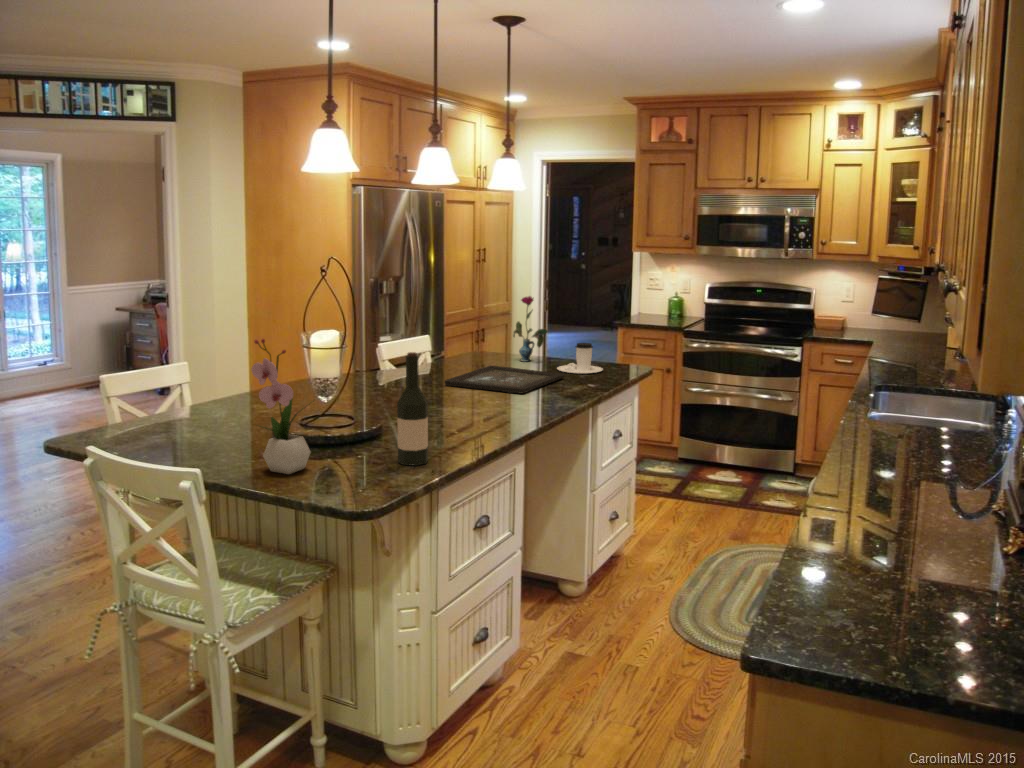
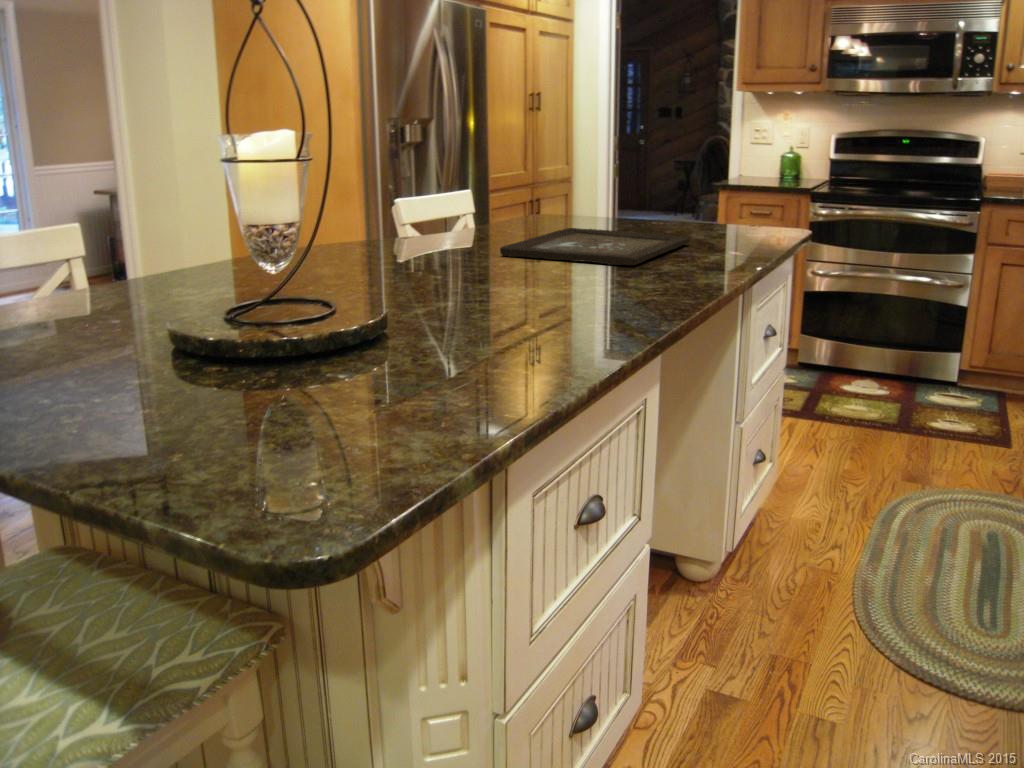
vase: present [513,296,548,361] -> none [599,121,654,225]
flower arrangement: present [252,339,311,474] -> none [28,94,210,436]
coffee cup: present [557,343,603,374] -> none [671,190,744,238]
wine bottle: present [397,352,428,466] -> none [409,141,483,409]

